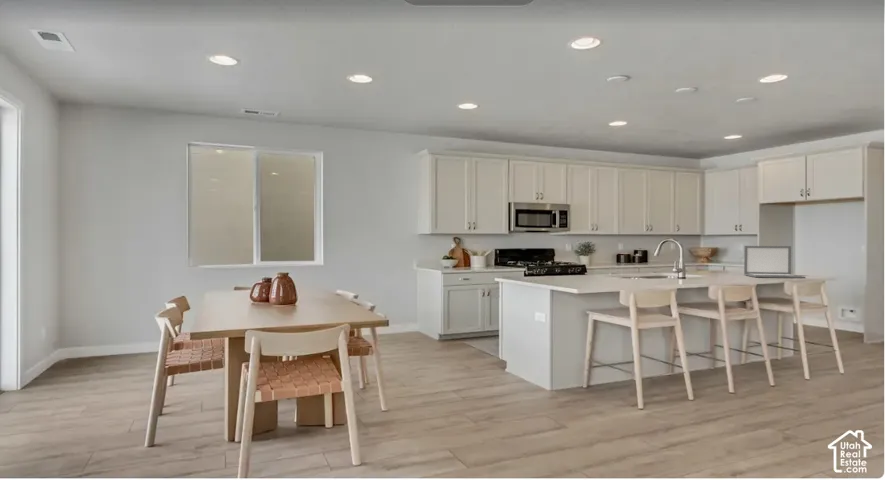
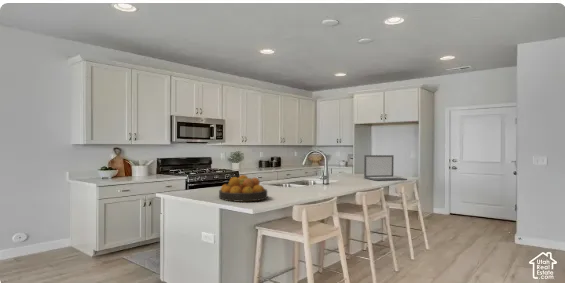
fruit bowl: none [551,261,597,284] -> present [219,175,267,201]

